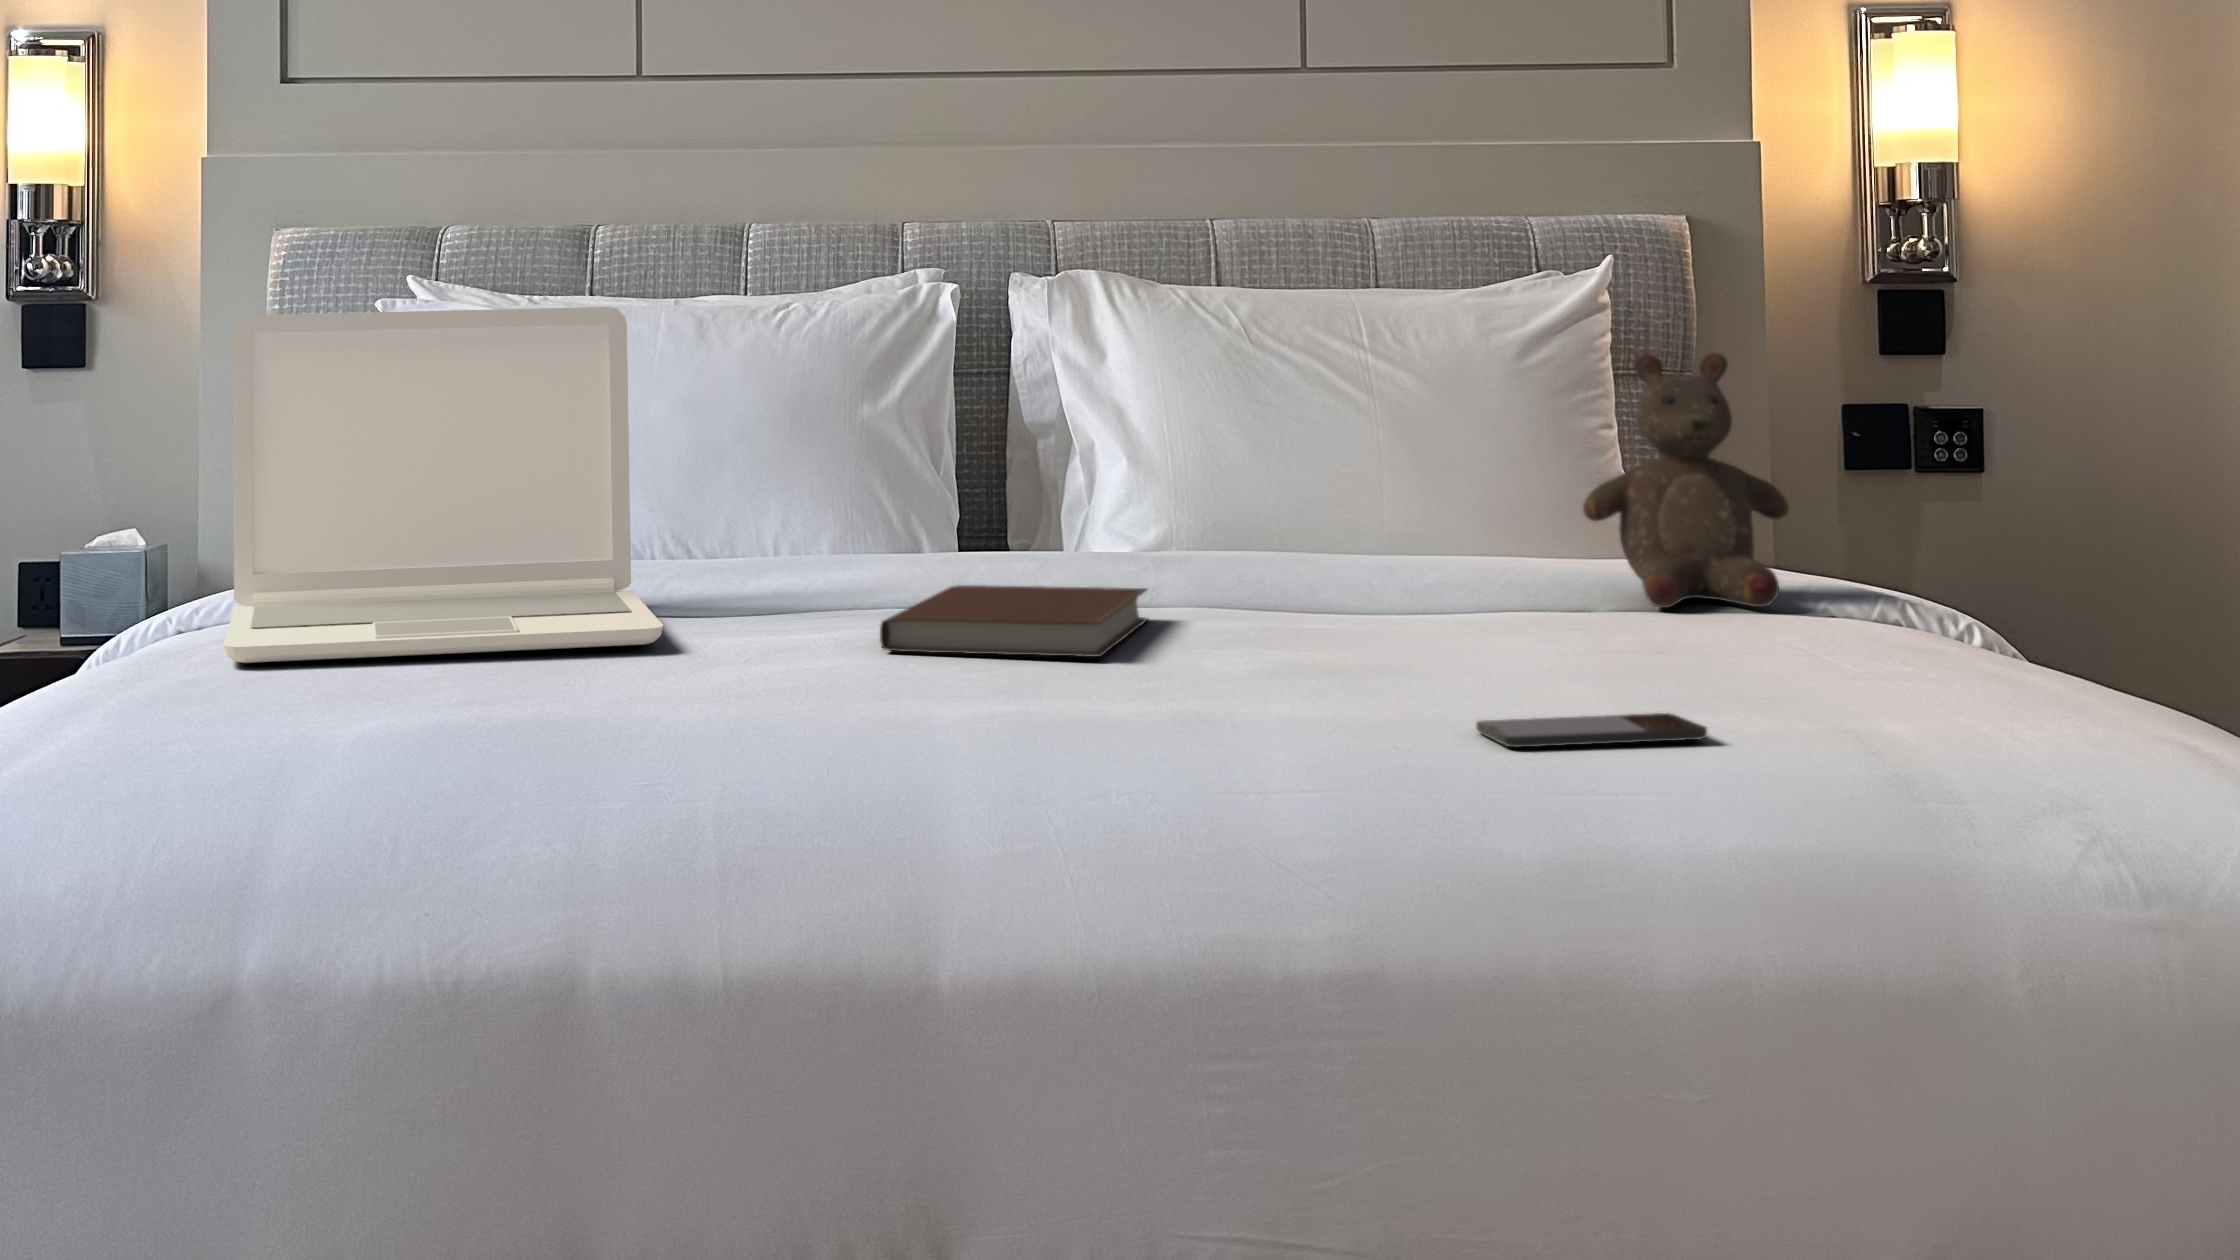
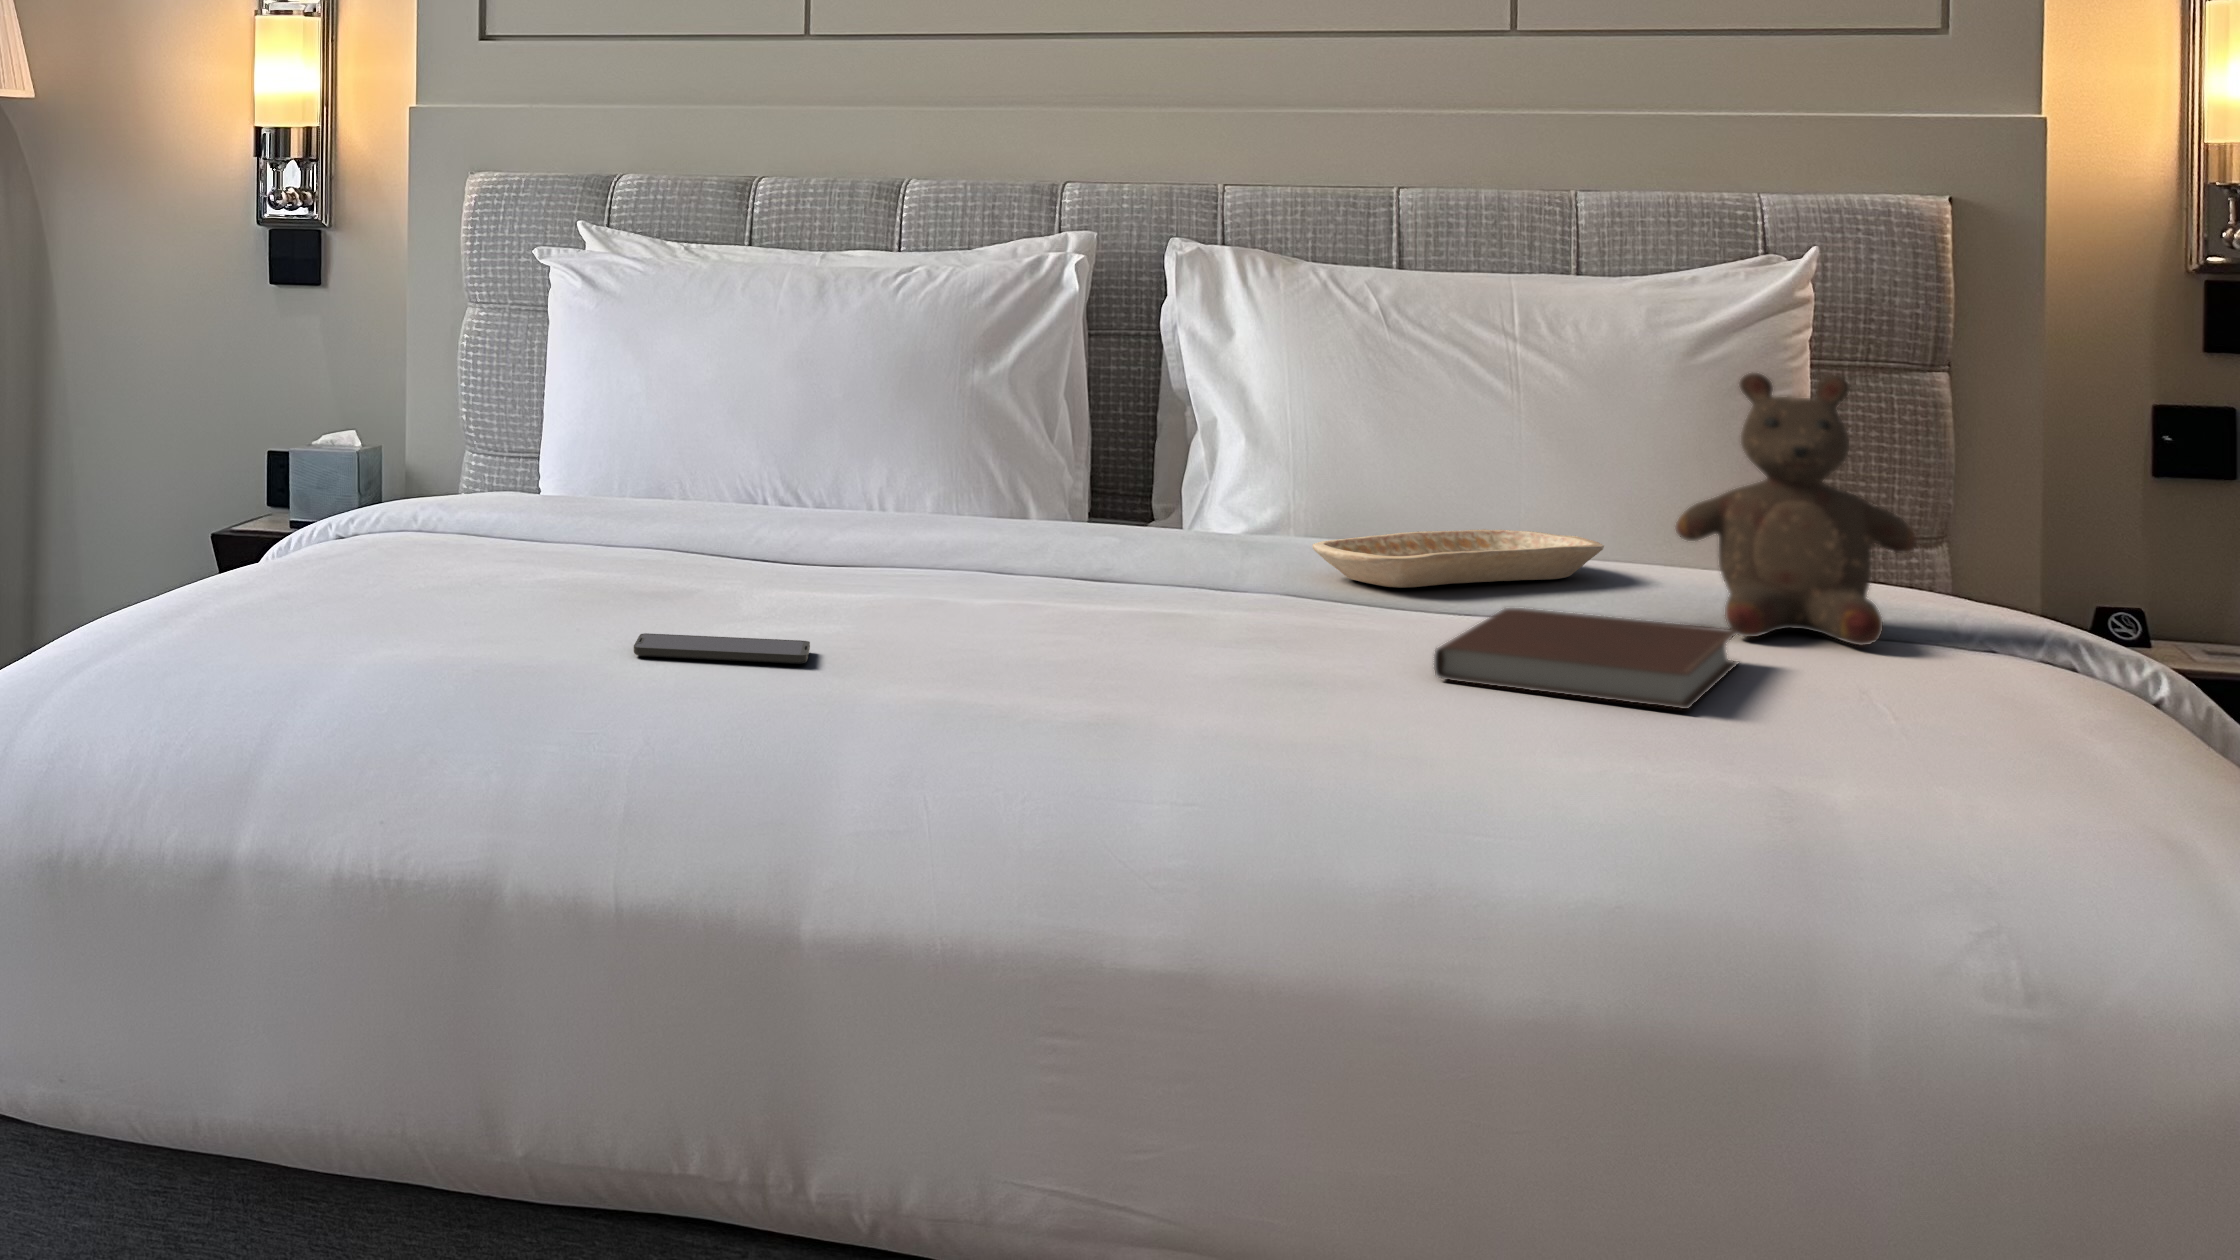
laptop: present [224,307,663,663] -> none [315,280,699,594]
tray: none [1245,531,1498,589] -> present [1312,529,1604,588]
notebook: present [880,585,1148,657] -> present [1434,608,1740,709]
smartphone: present [1476,713,1707,747] -> present [634,633,810,664]

